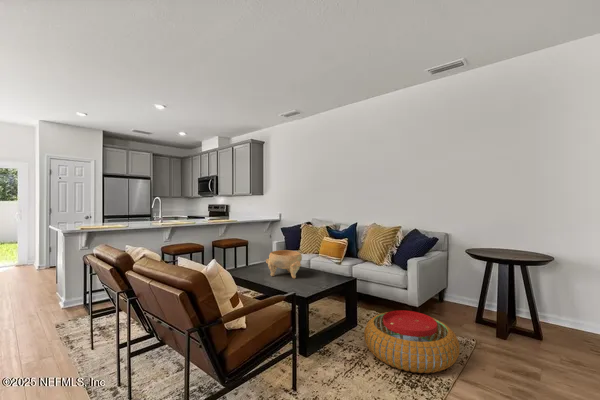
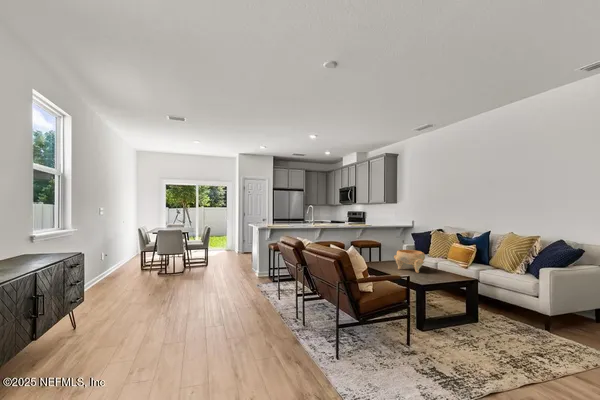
pouf: present [364,310,460,373] -> none [479,310,582,365]

